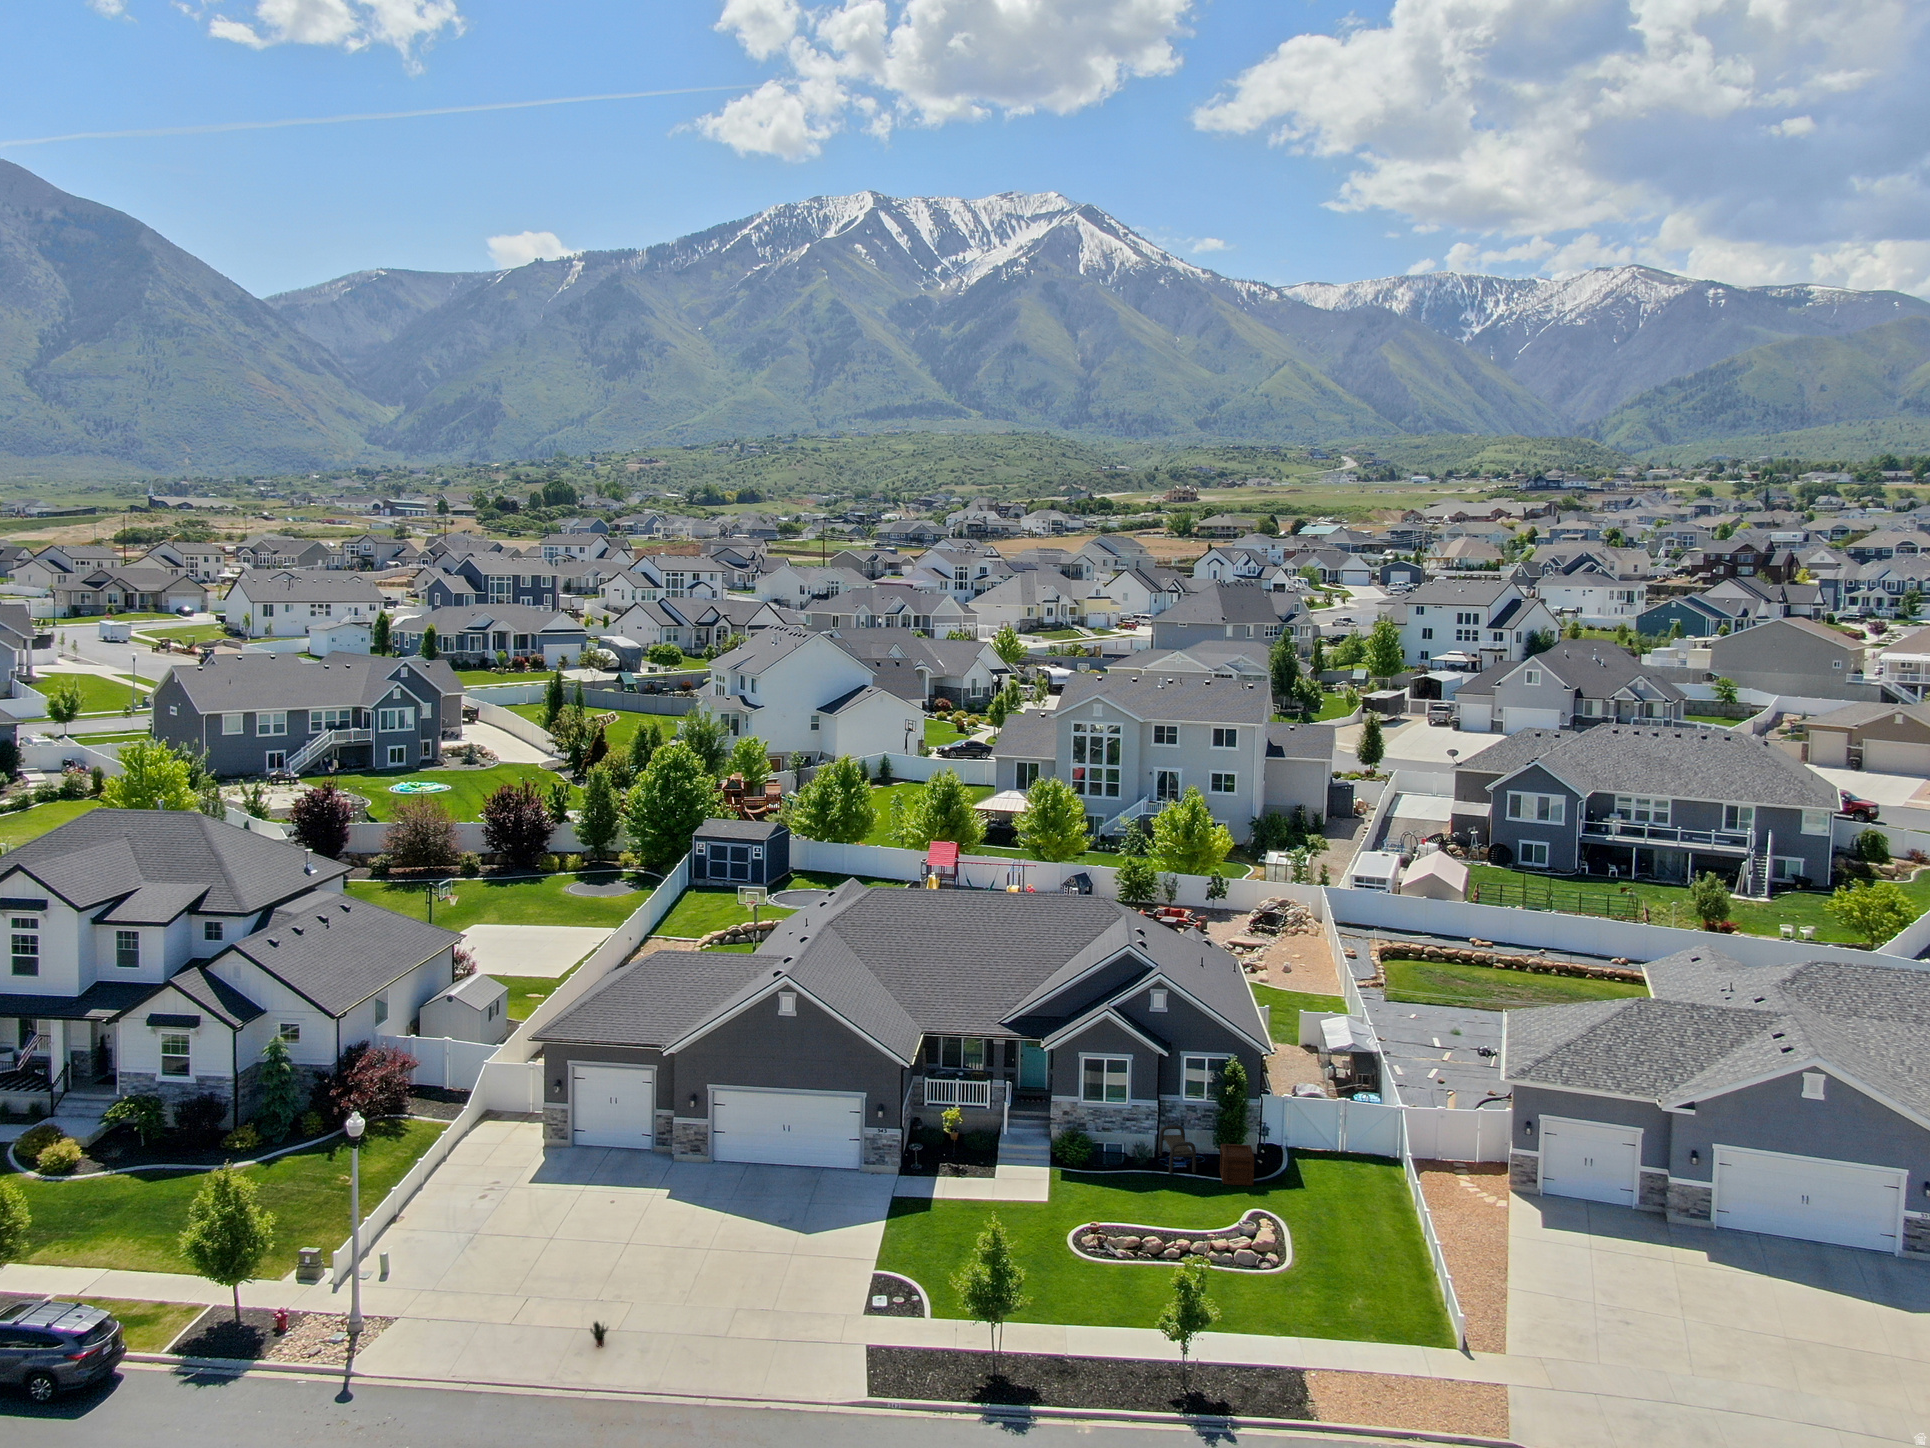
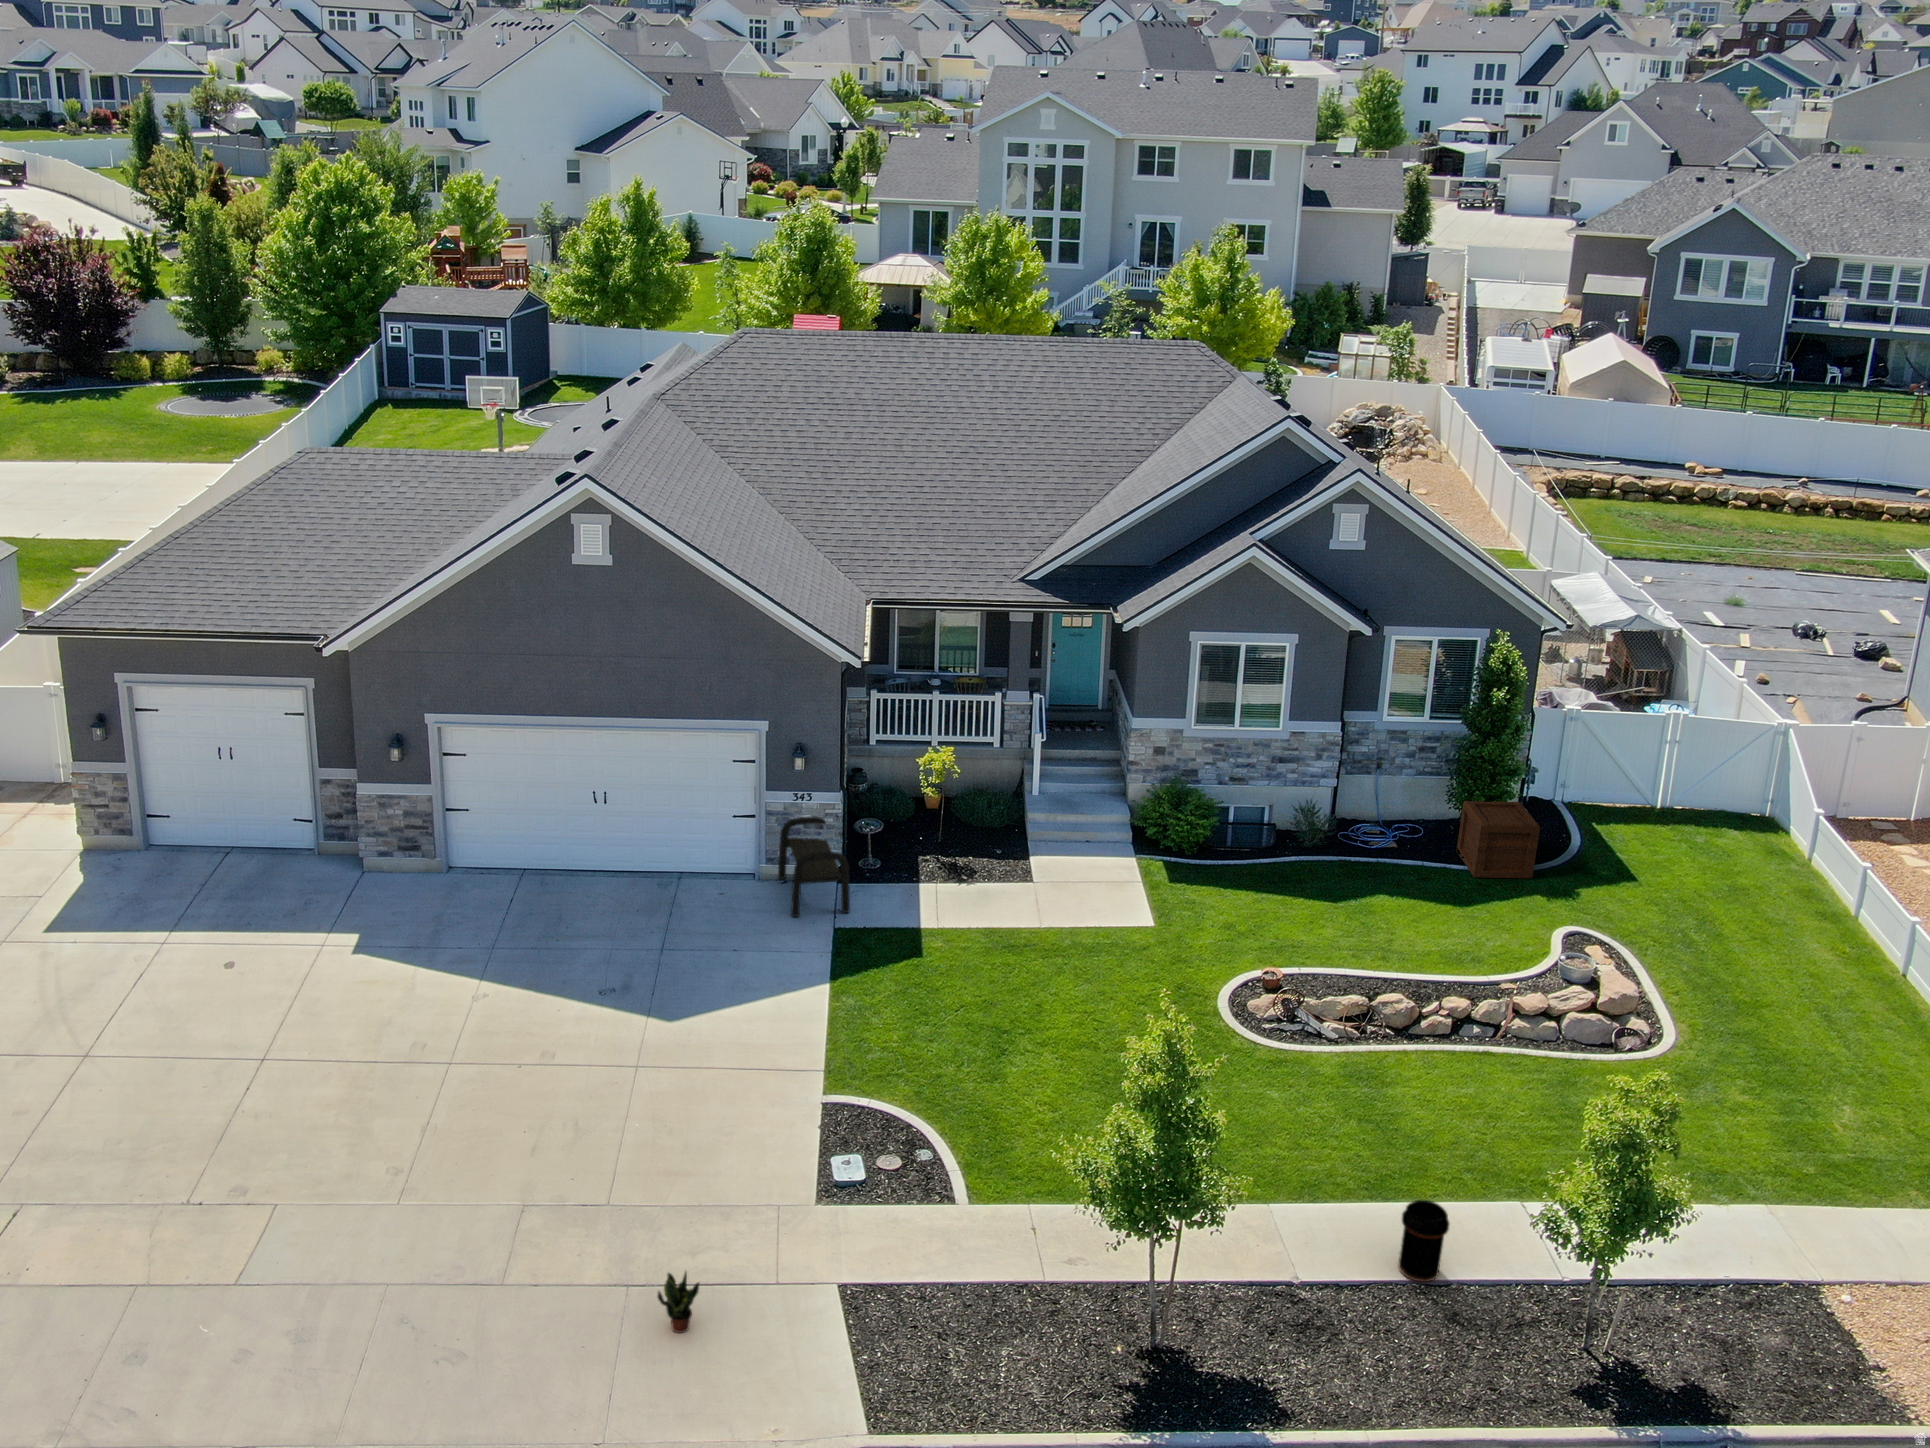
bench: present [1158,1125,1196,1174] -> present [778,817,850,917]
trash can: none [1109,1320,1130,1358] -> present [1399,1200,1449,1282]
potted plant: present [590,1322,608,1347] -> present [658,1272,699,1333]

